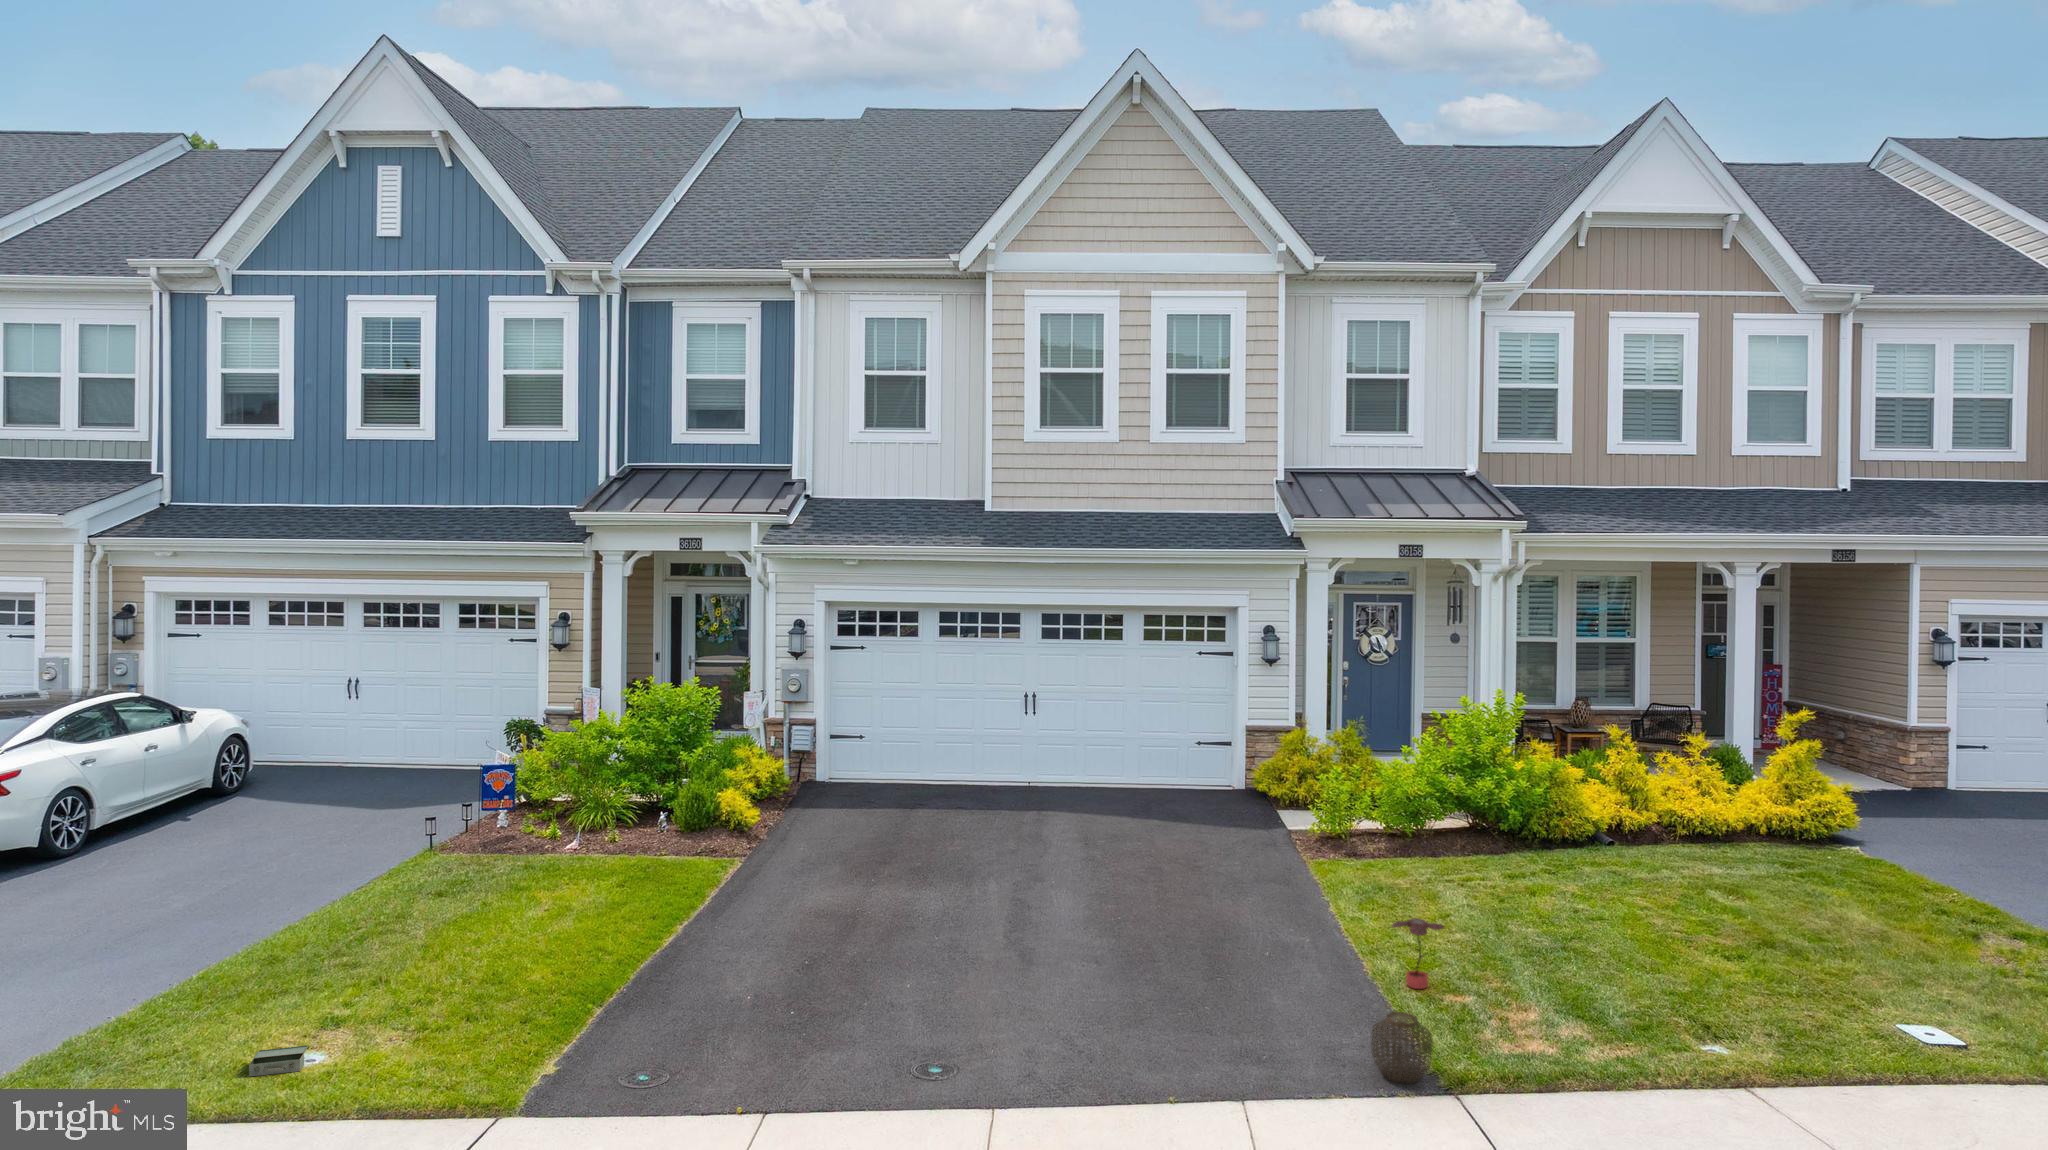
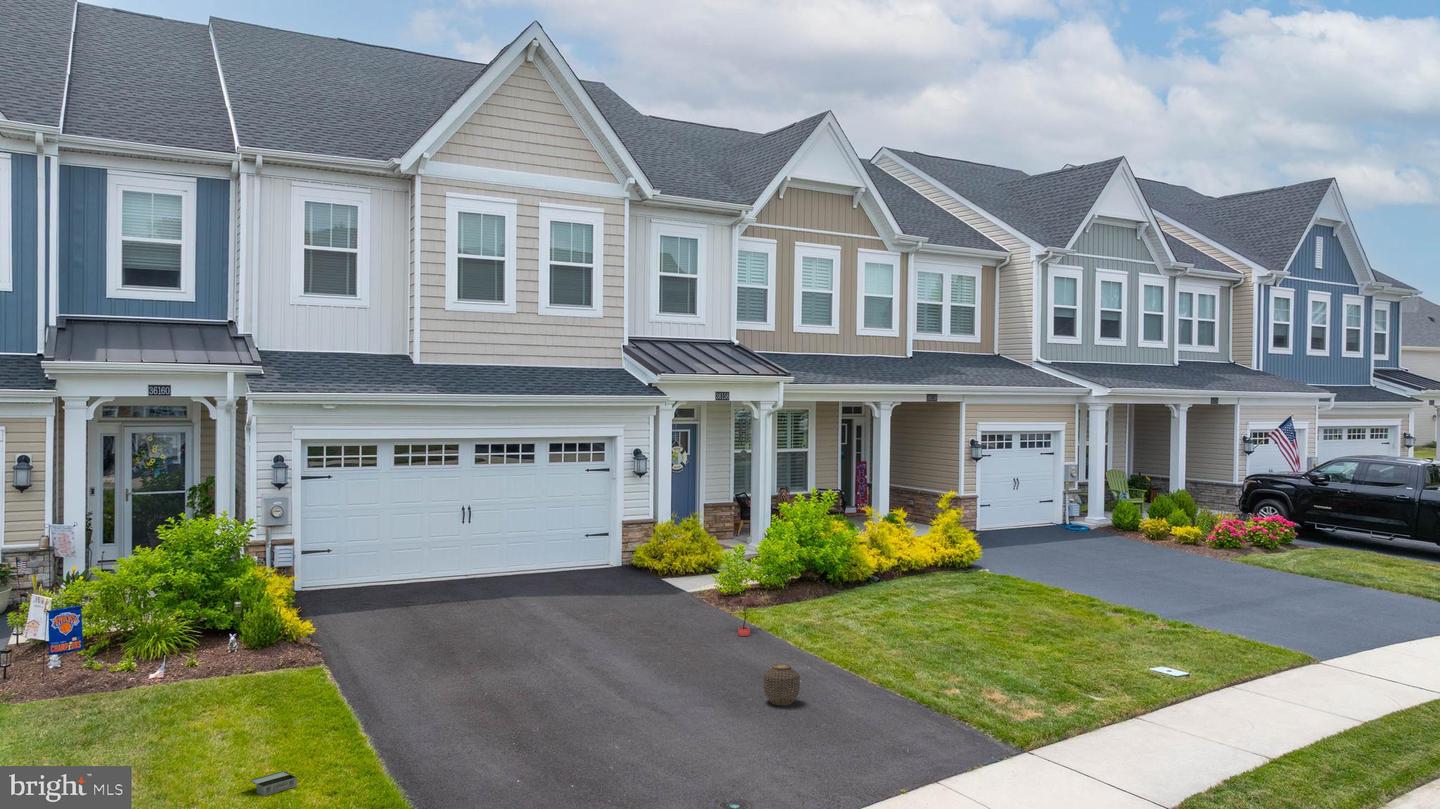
potted plant: present [1392,918,1444,989] -> present [730,597,758,636]
woven basket: present [1371,1012,1432,1084] -> present [764,664,800,705]

